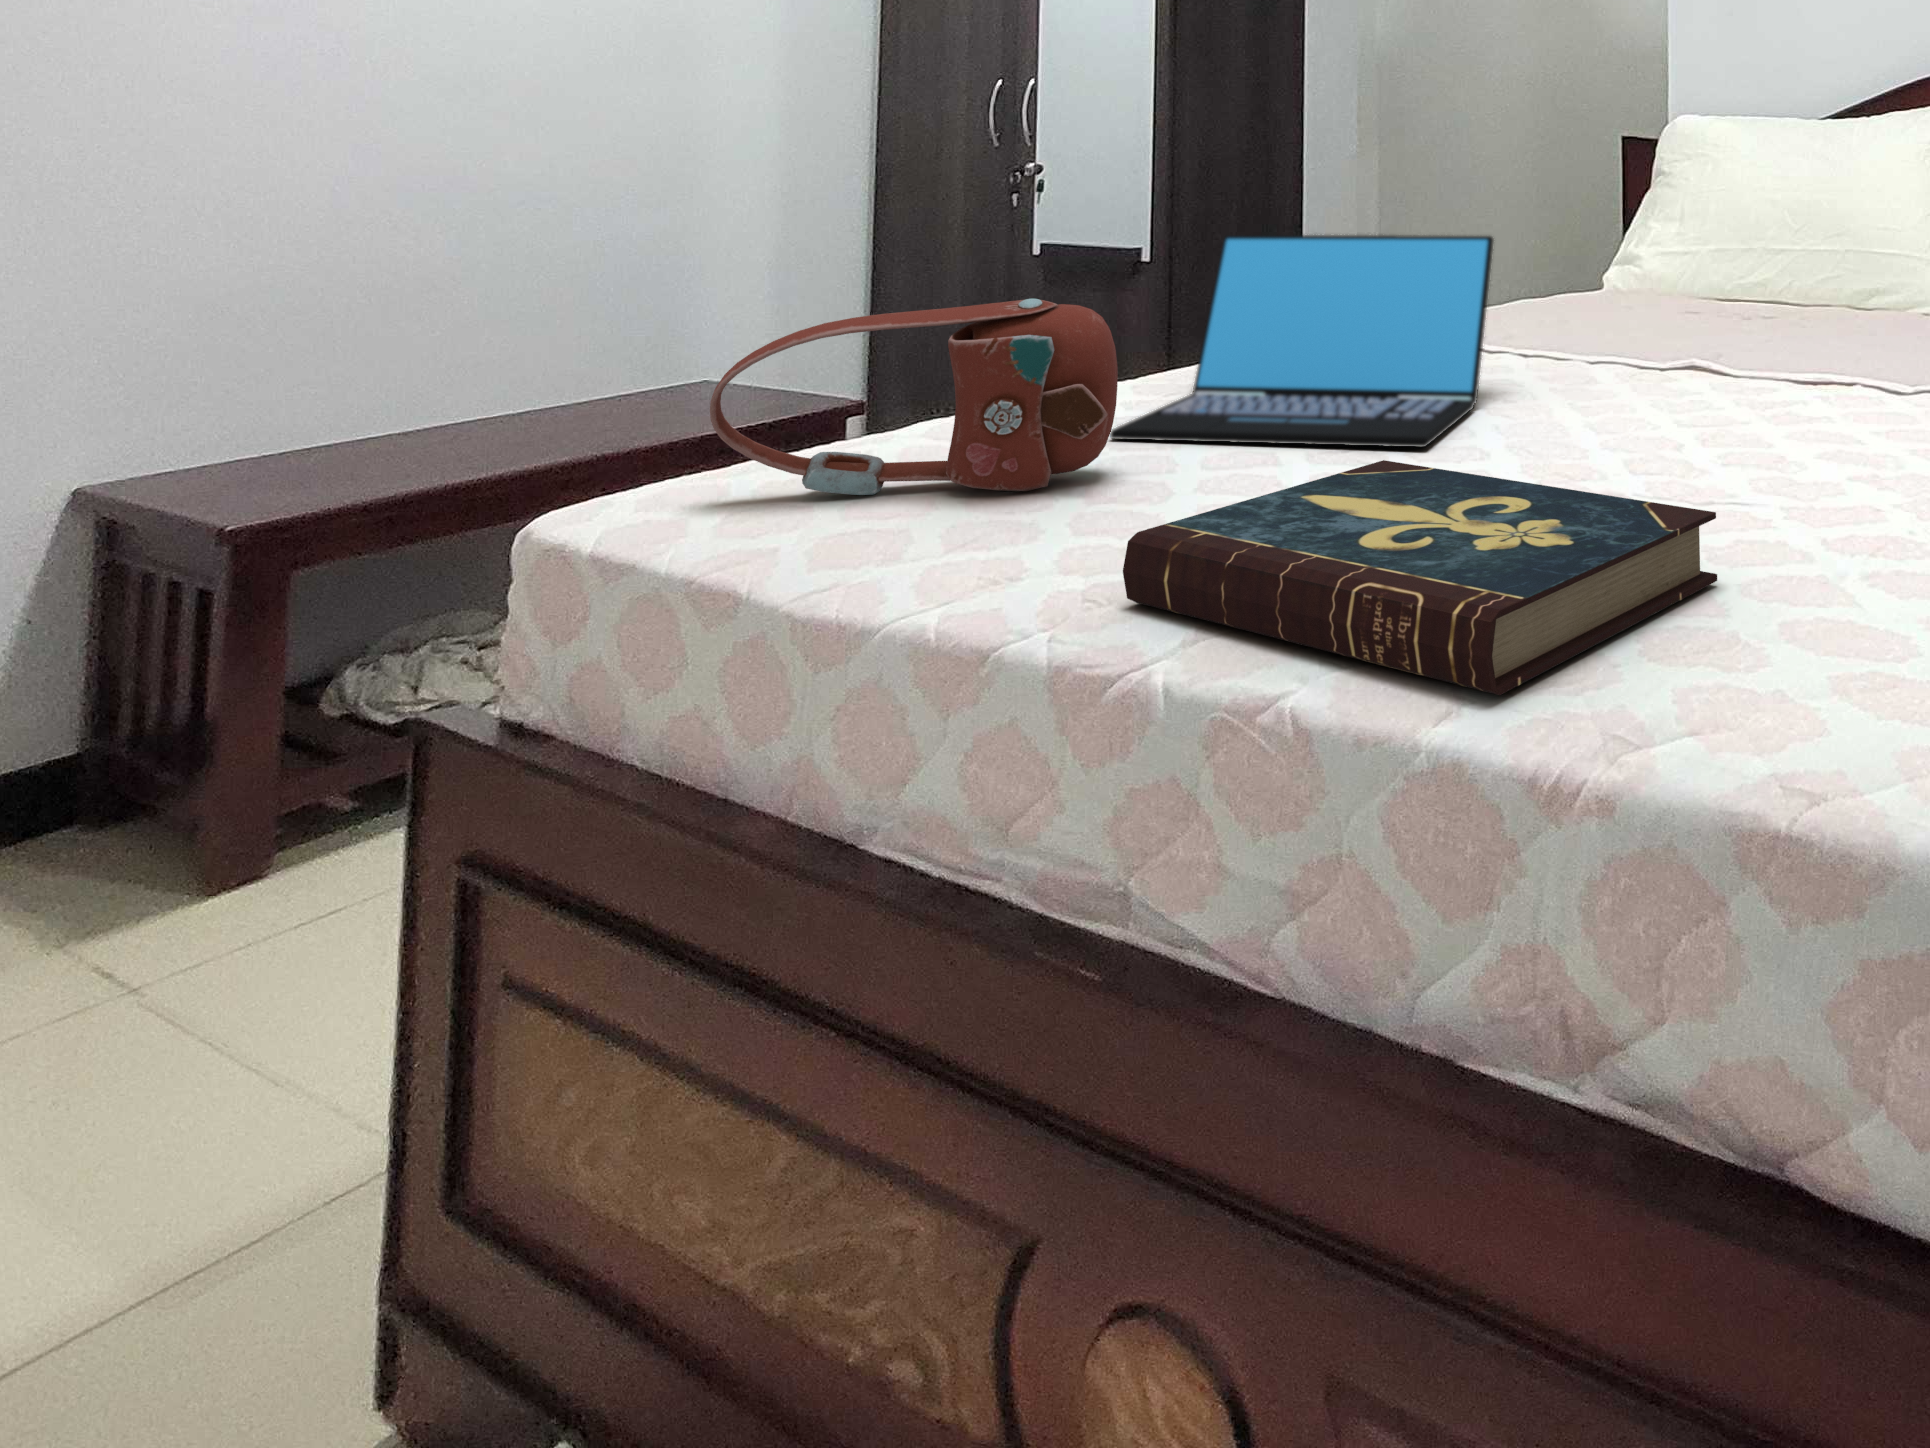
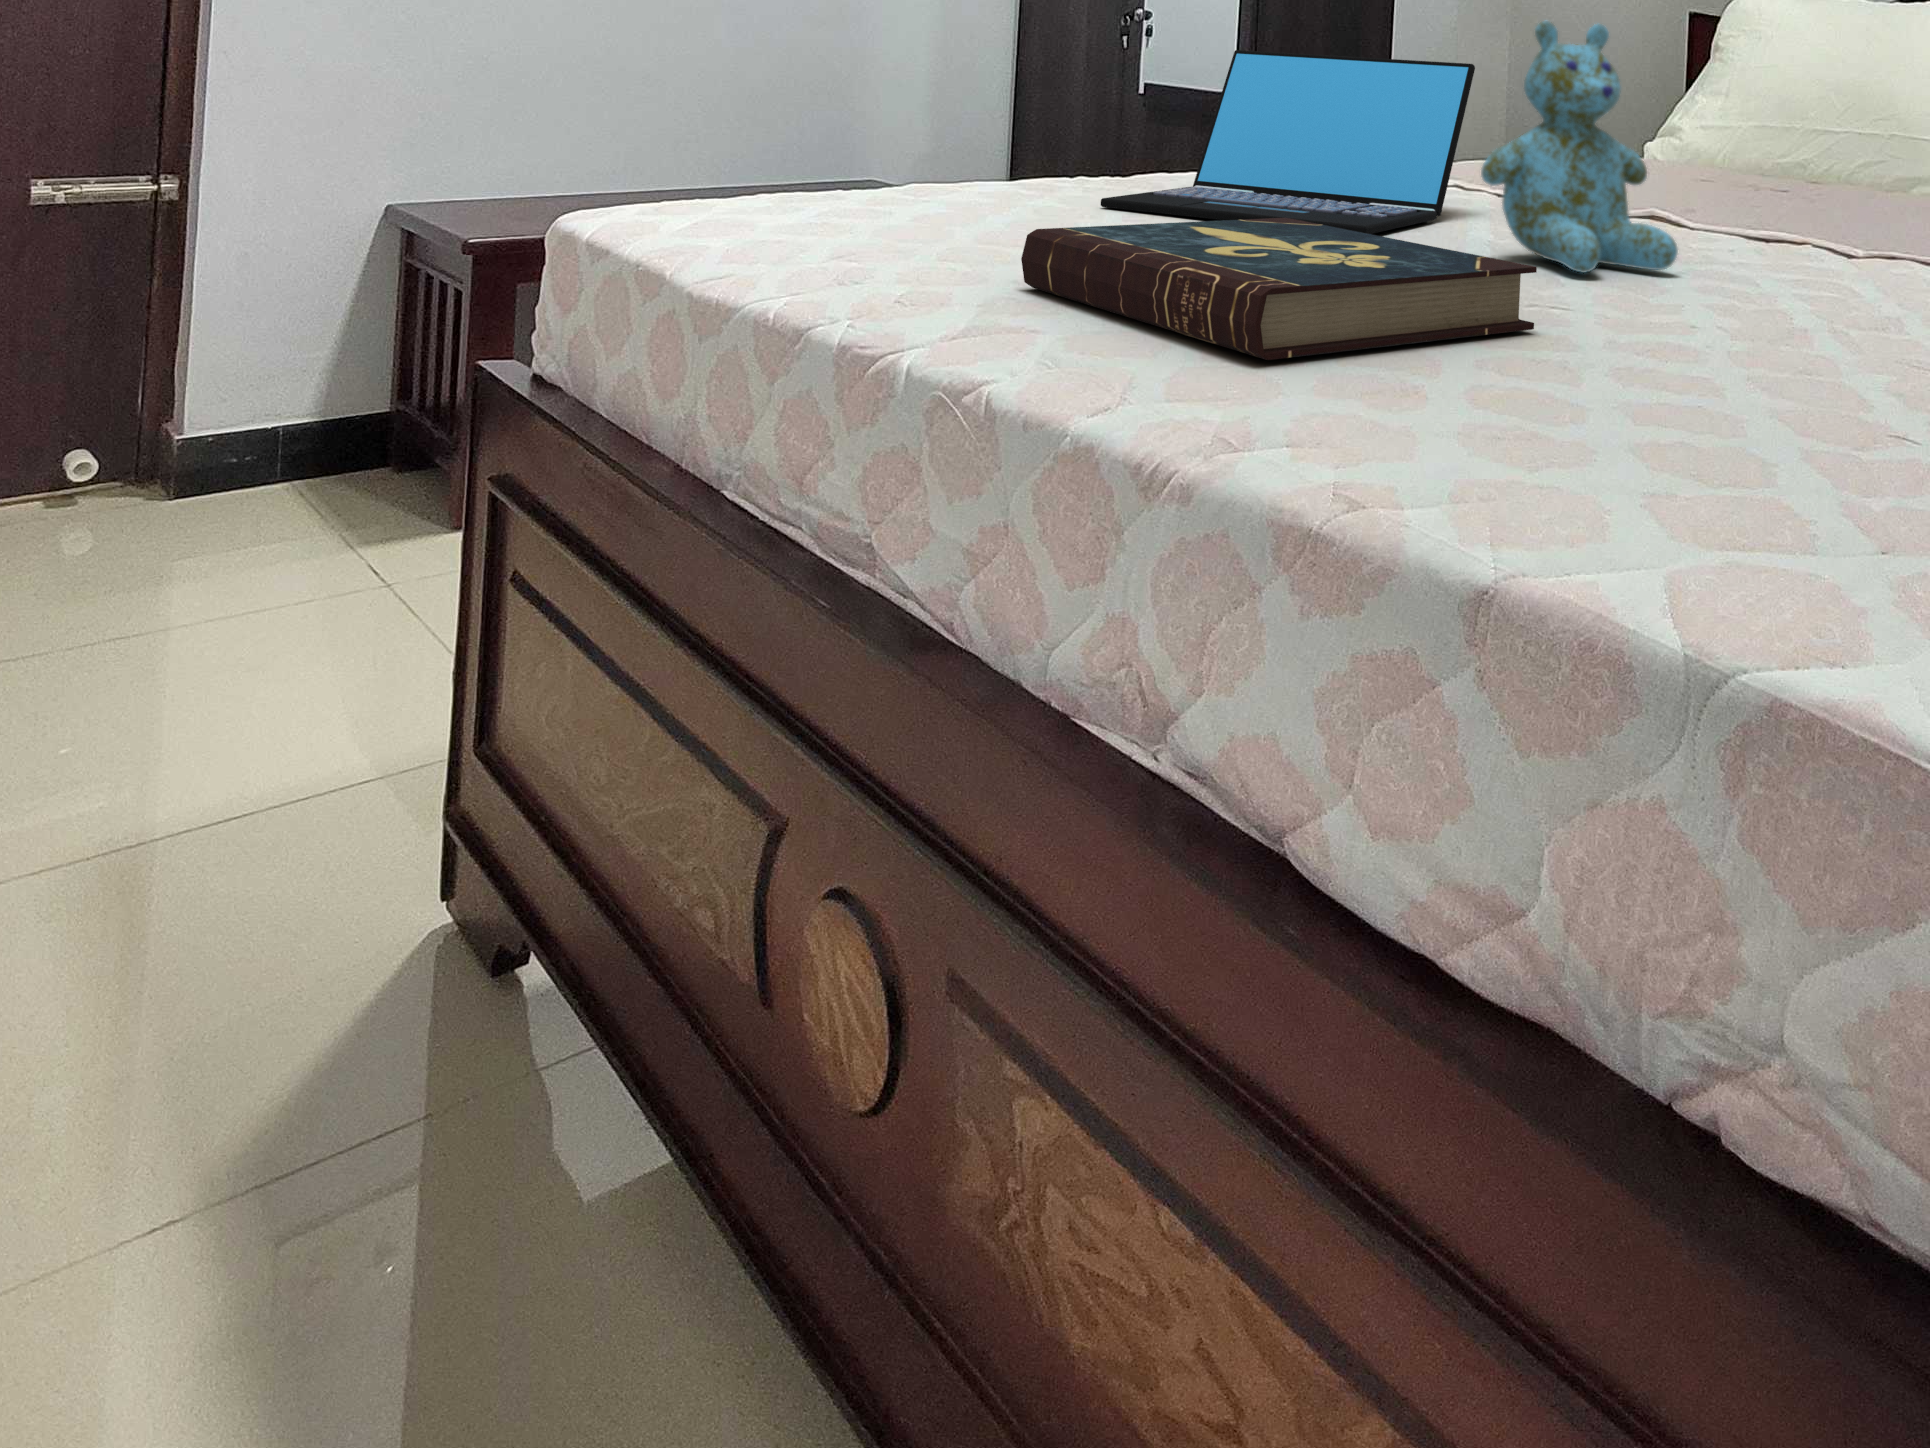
stuffed bear: none [1562,203,1767,475] -> present [1481,21,1678,273]
handbag: present [710,298,1118,495] -> none [760,63,1089,226]

